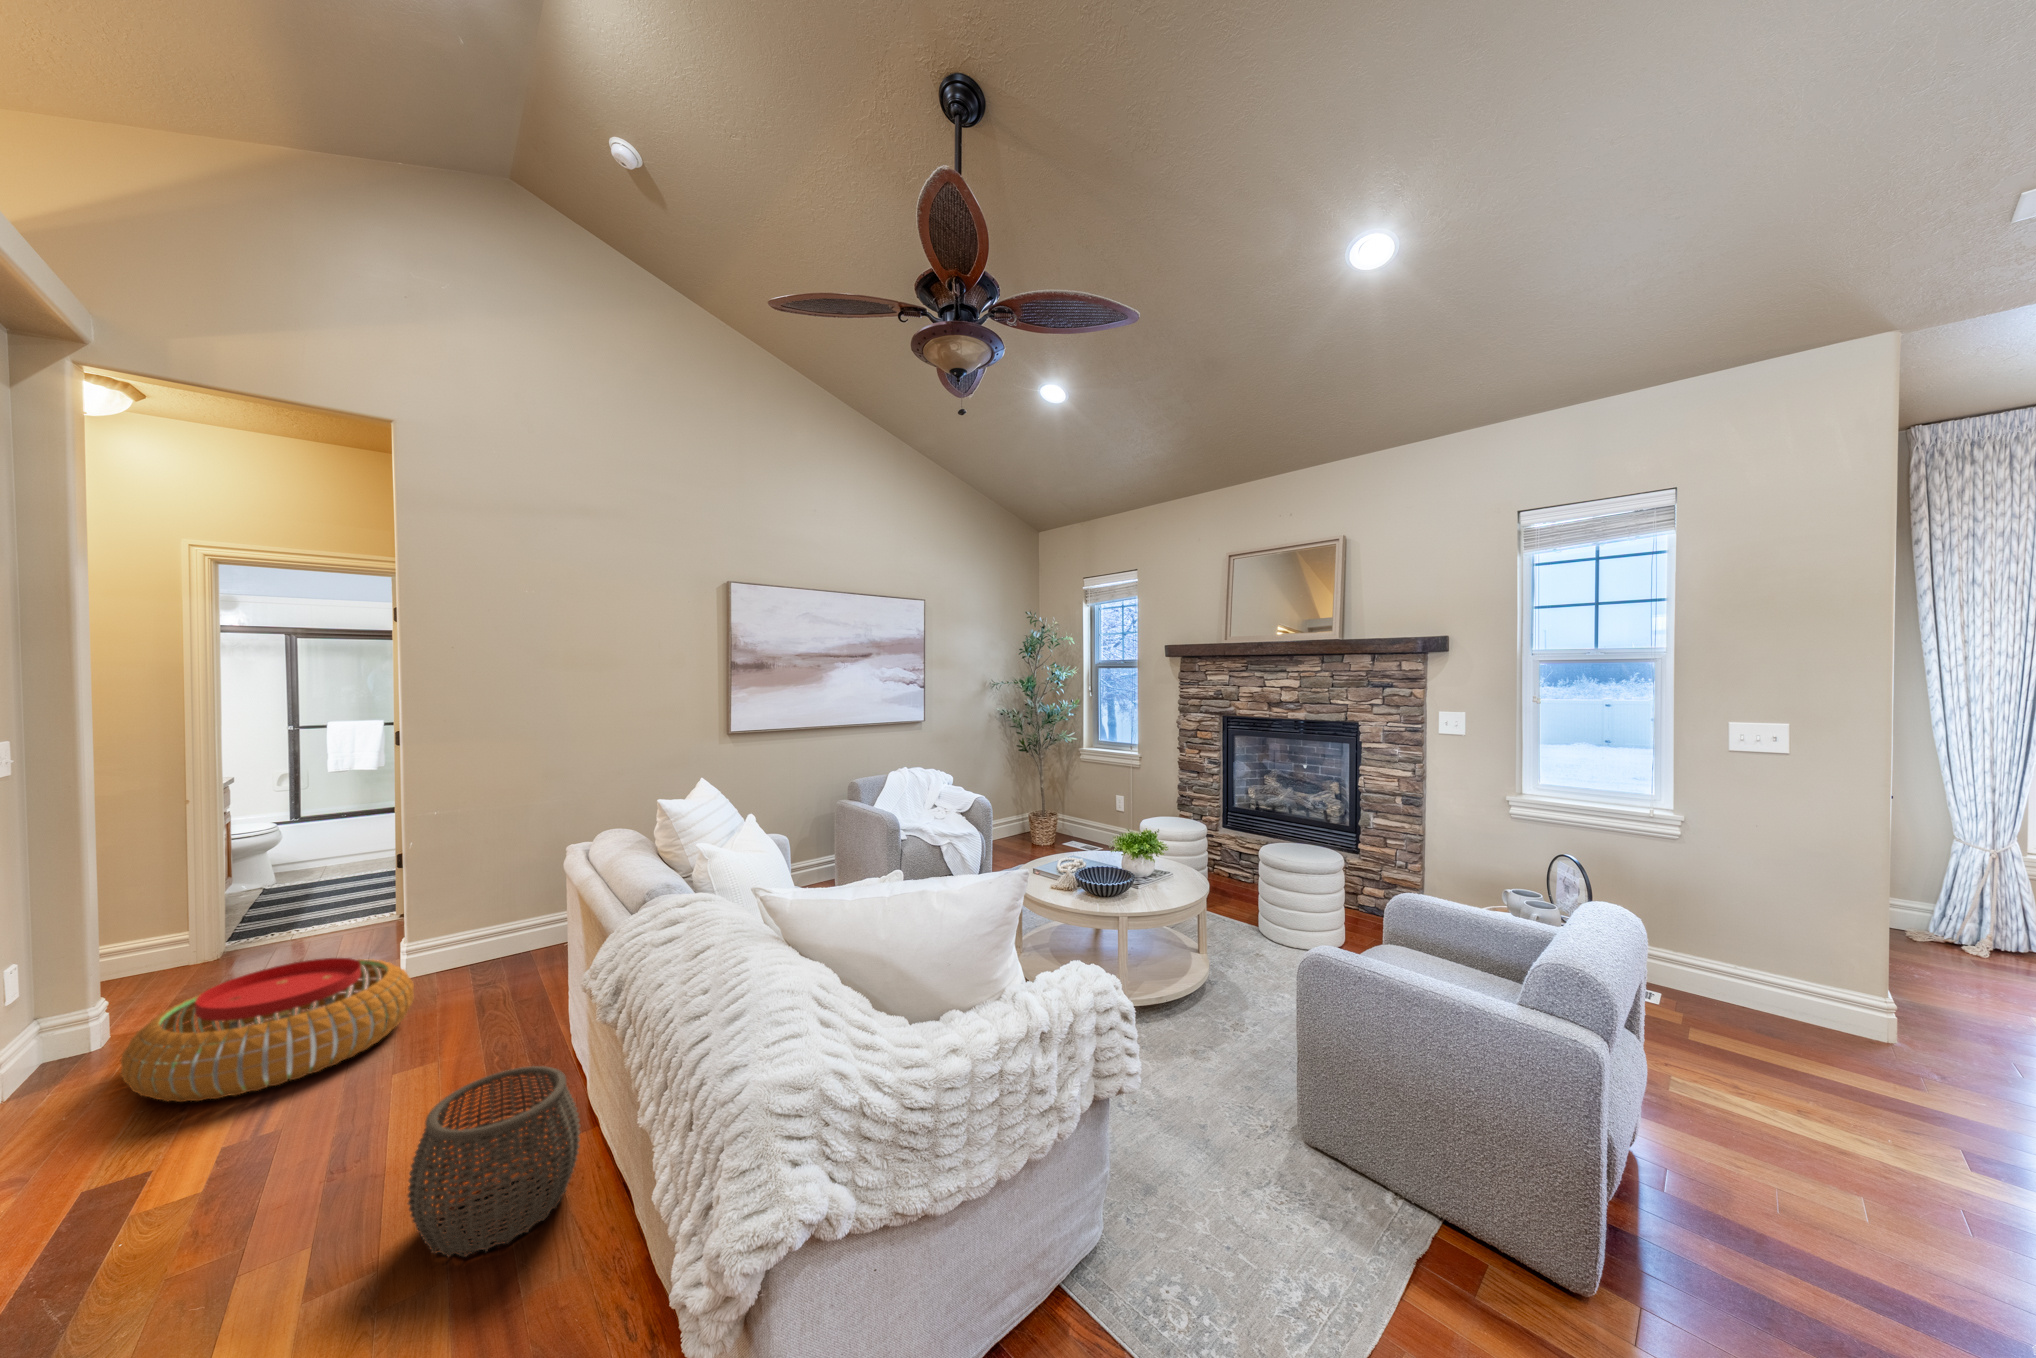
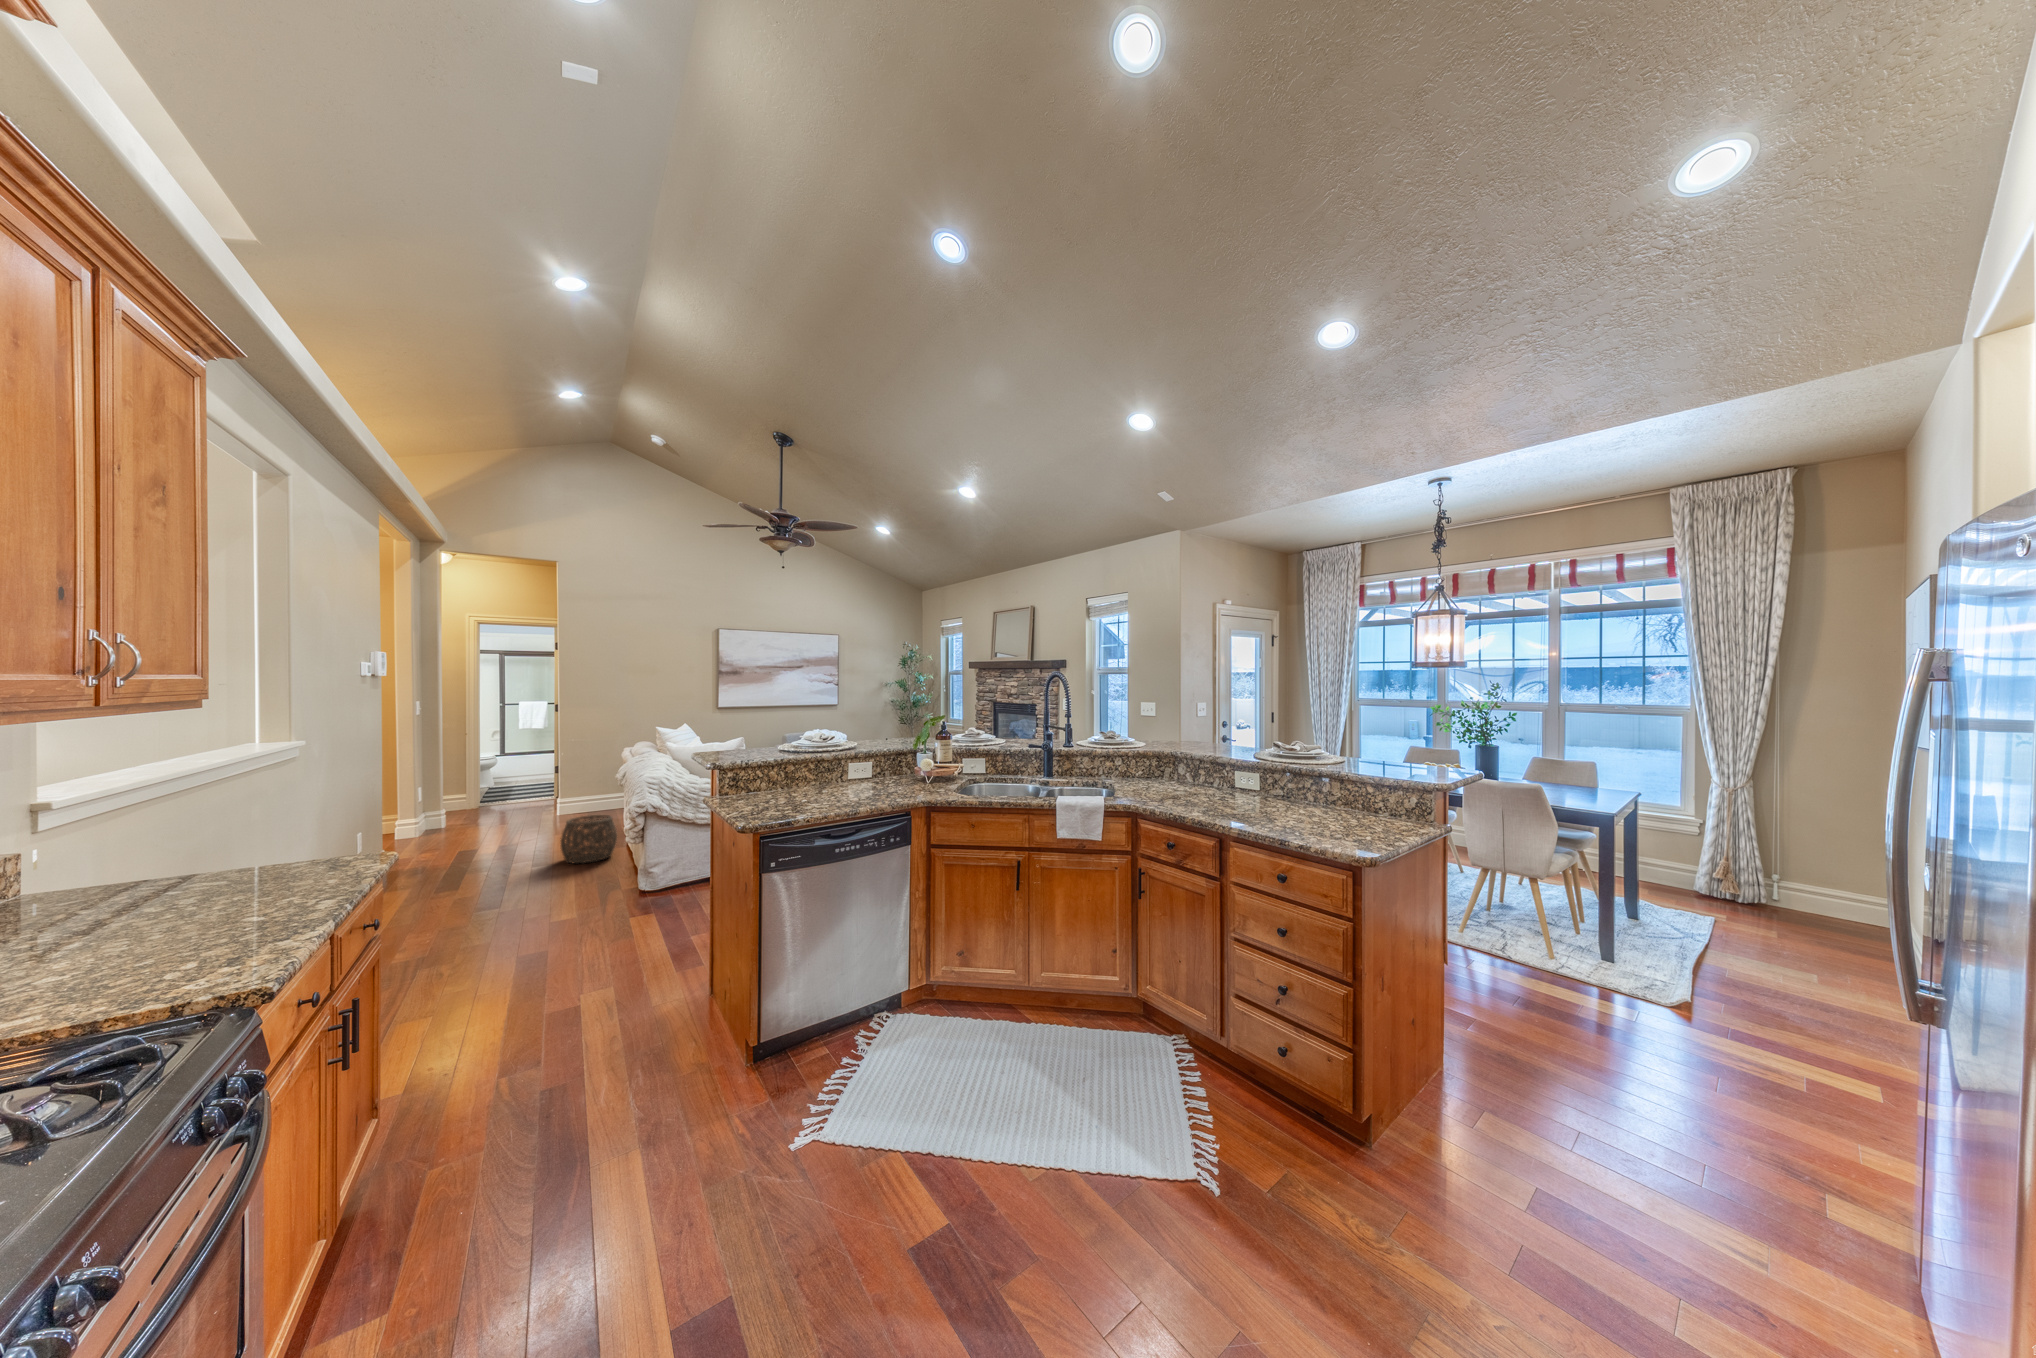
pouf: present [121,958,414,1102] -> none [458,795,563,836]

